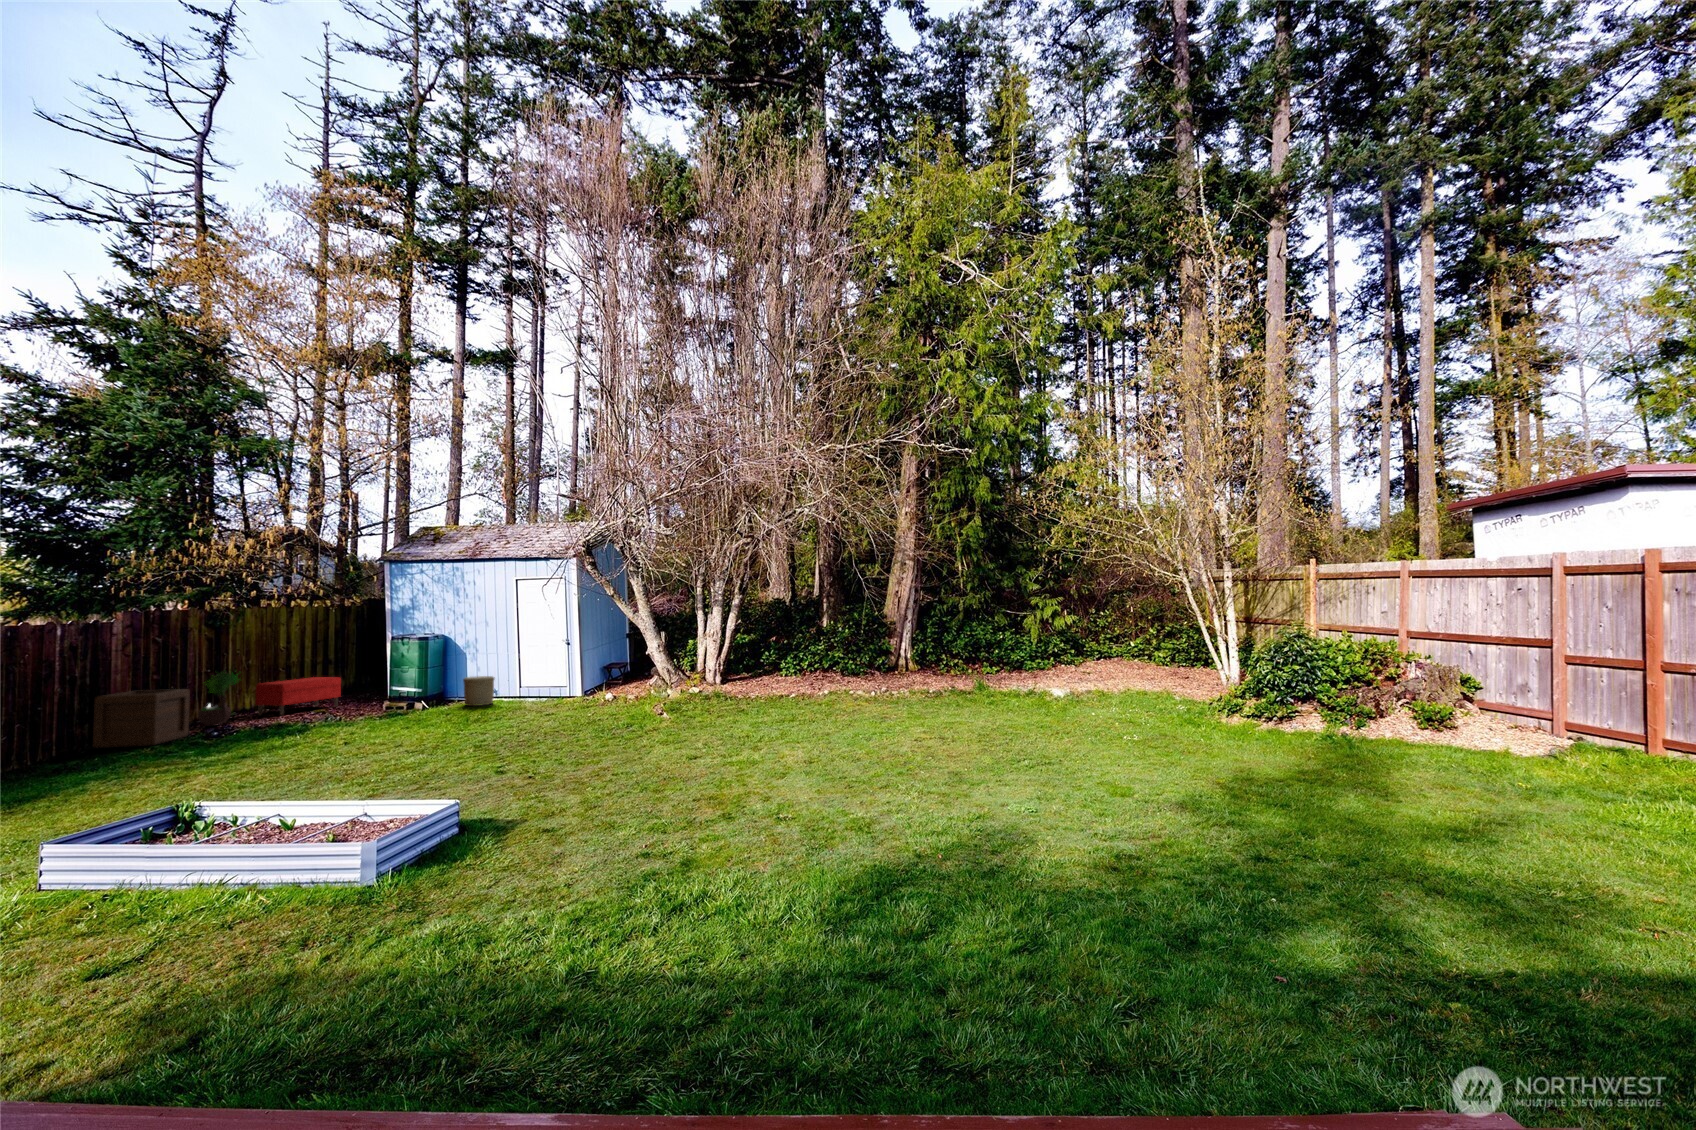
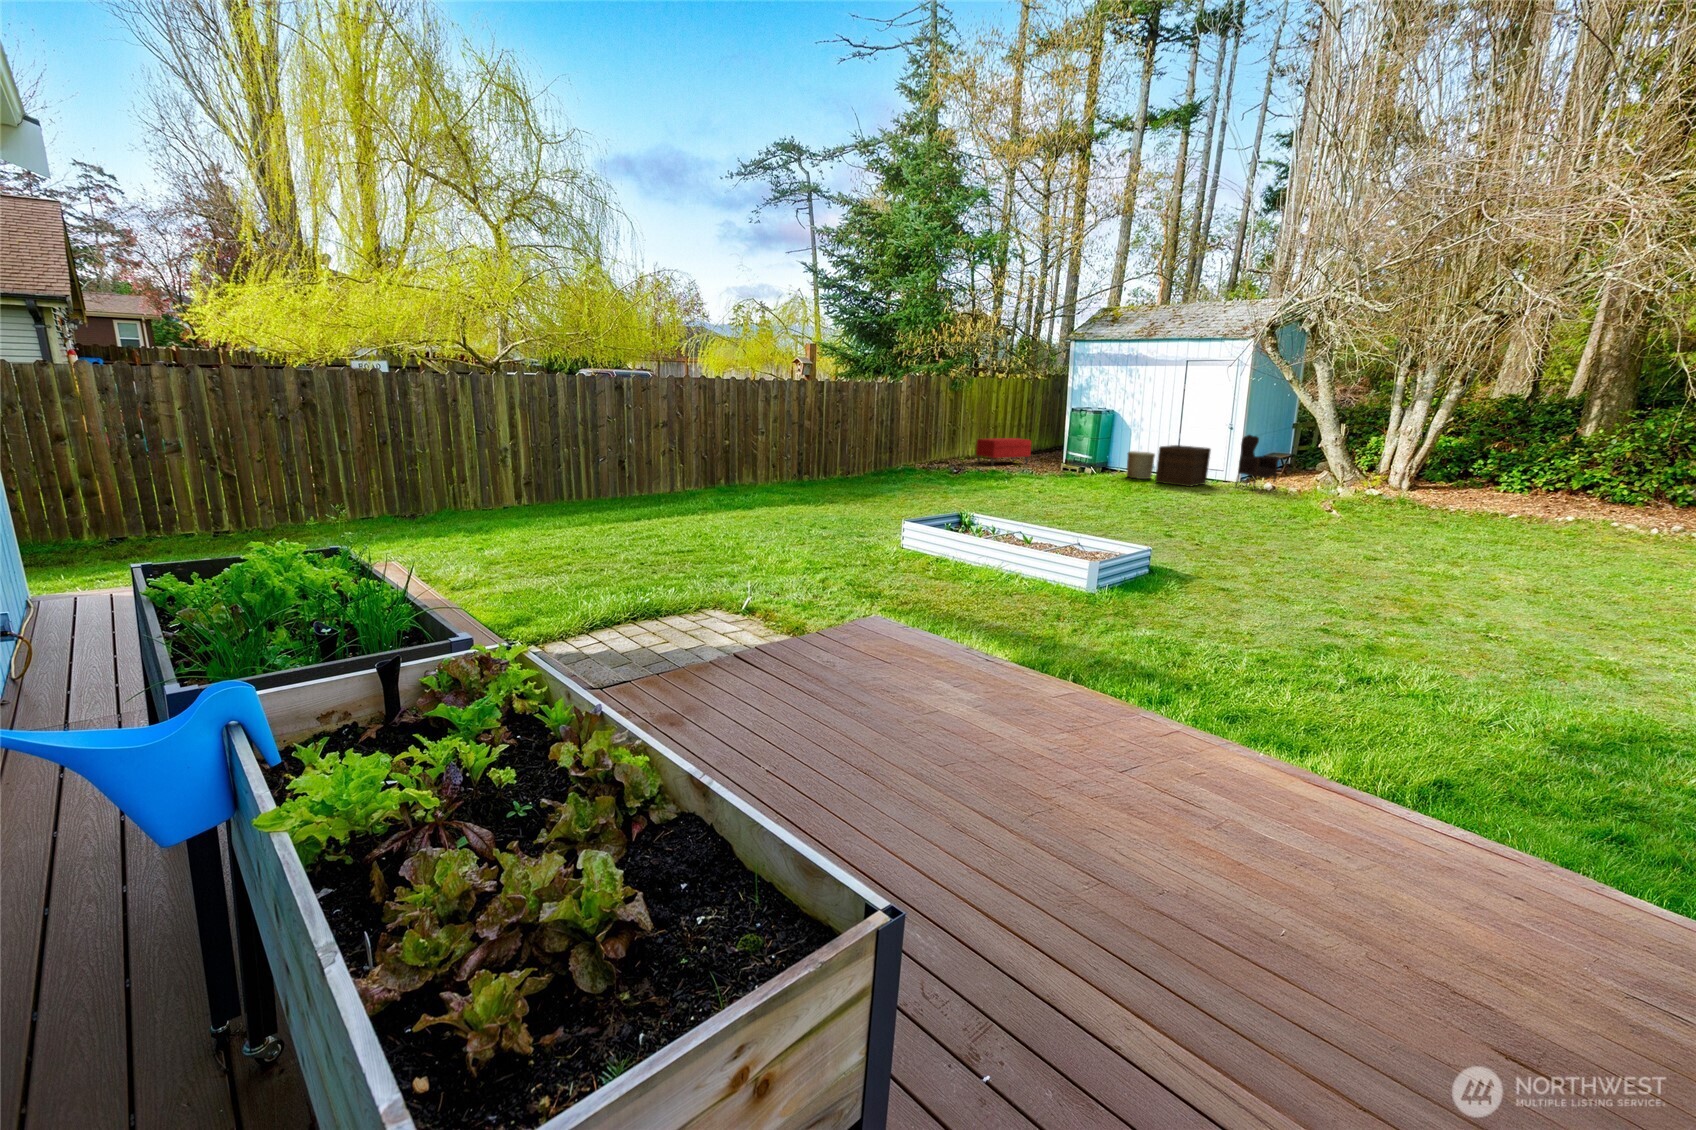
armchair: none [580,648,616,702] -> present [1235,435,1279,489]
potted tree: present [198,673,238,726] -> none [944,424,971,467]
wooden crate: present [93,689,190,748] -> present [1155,445,1211,486]

